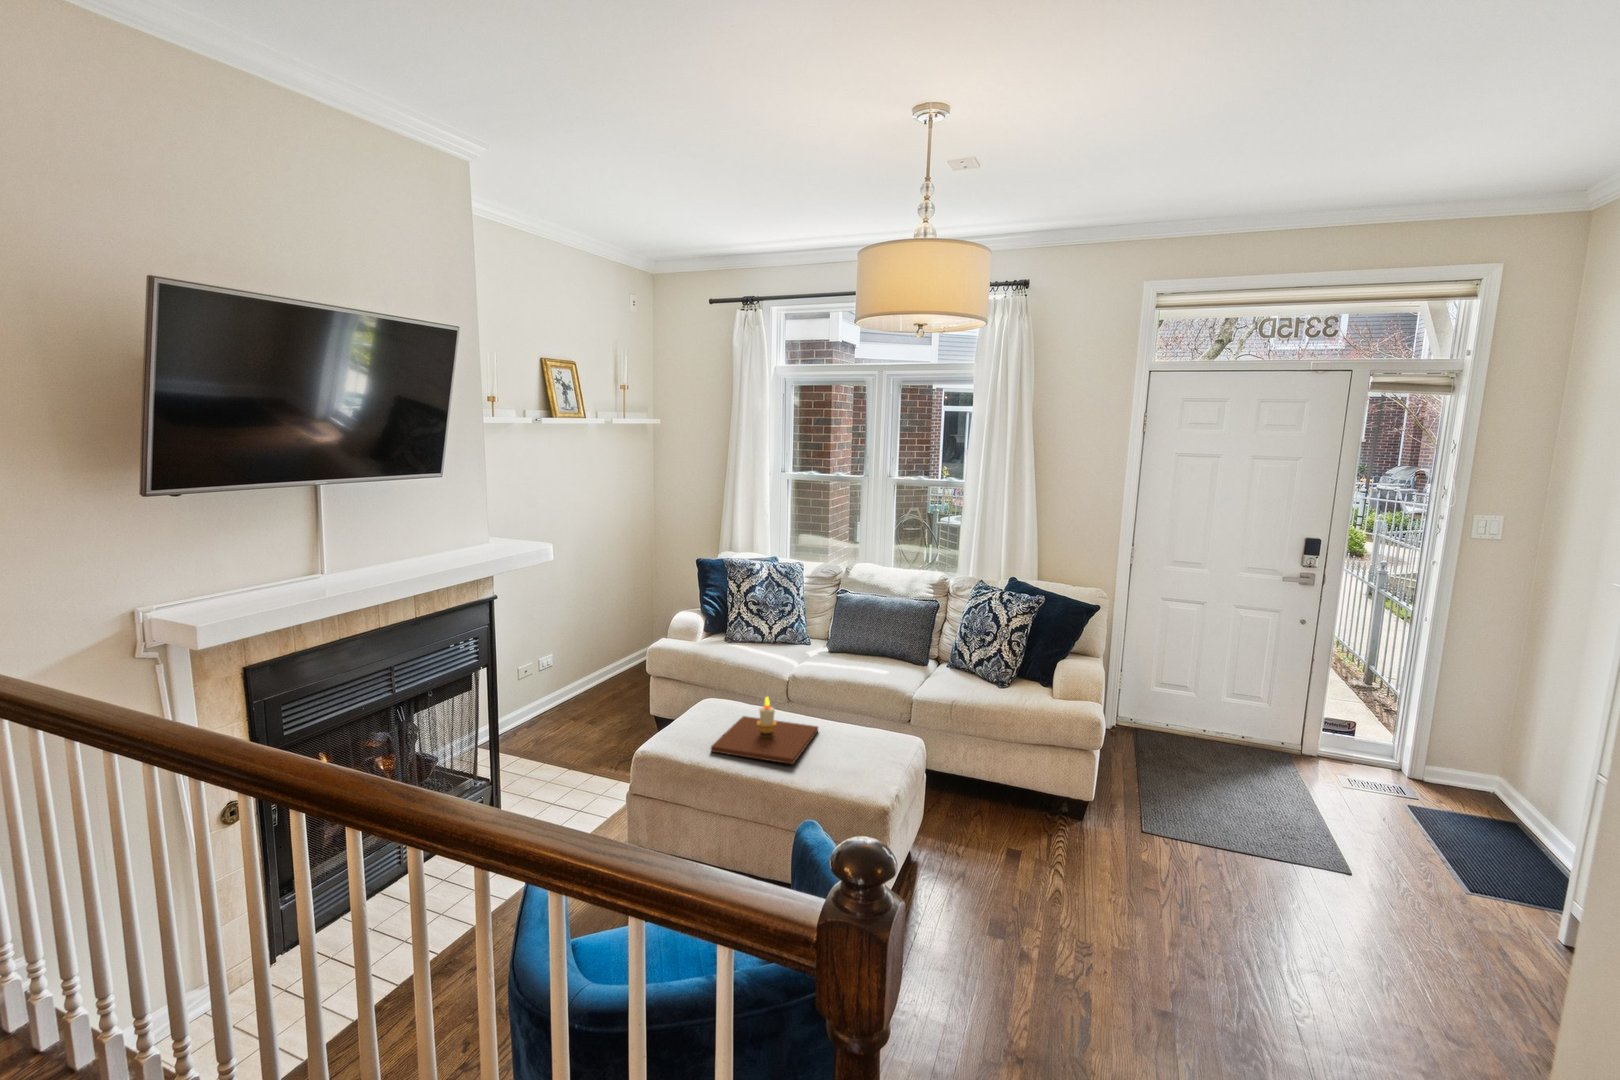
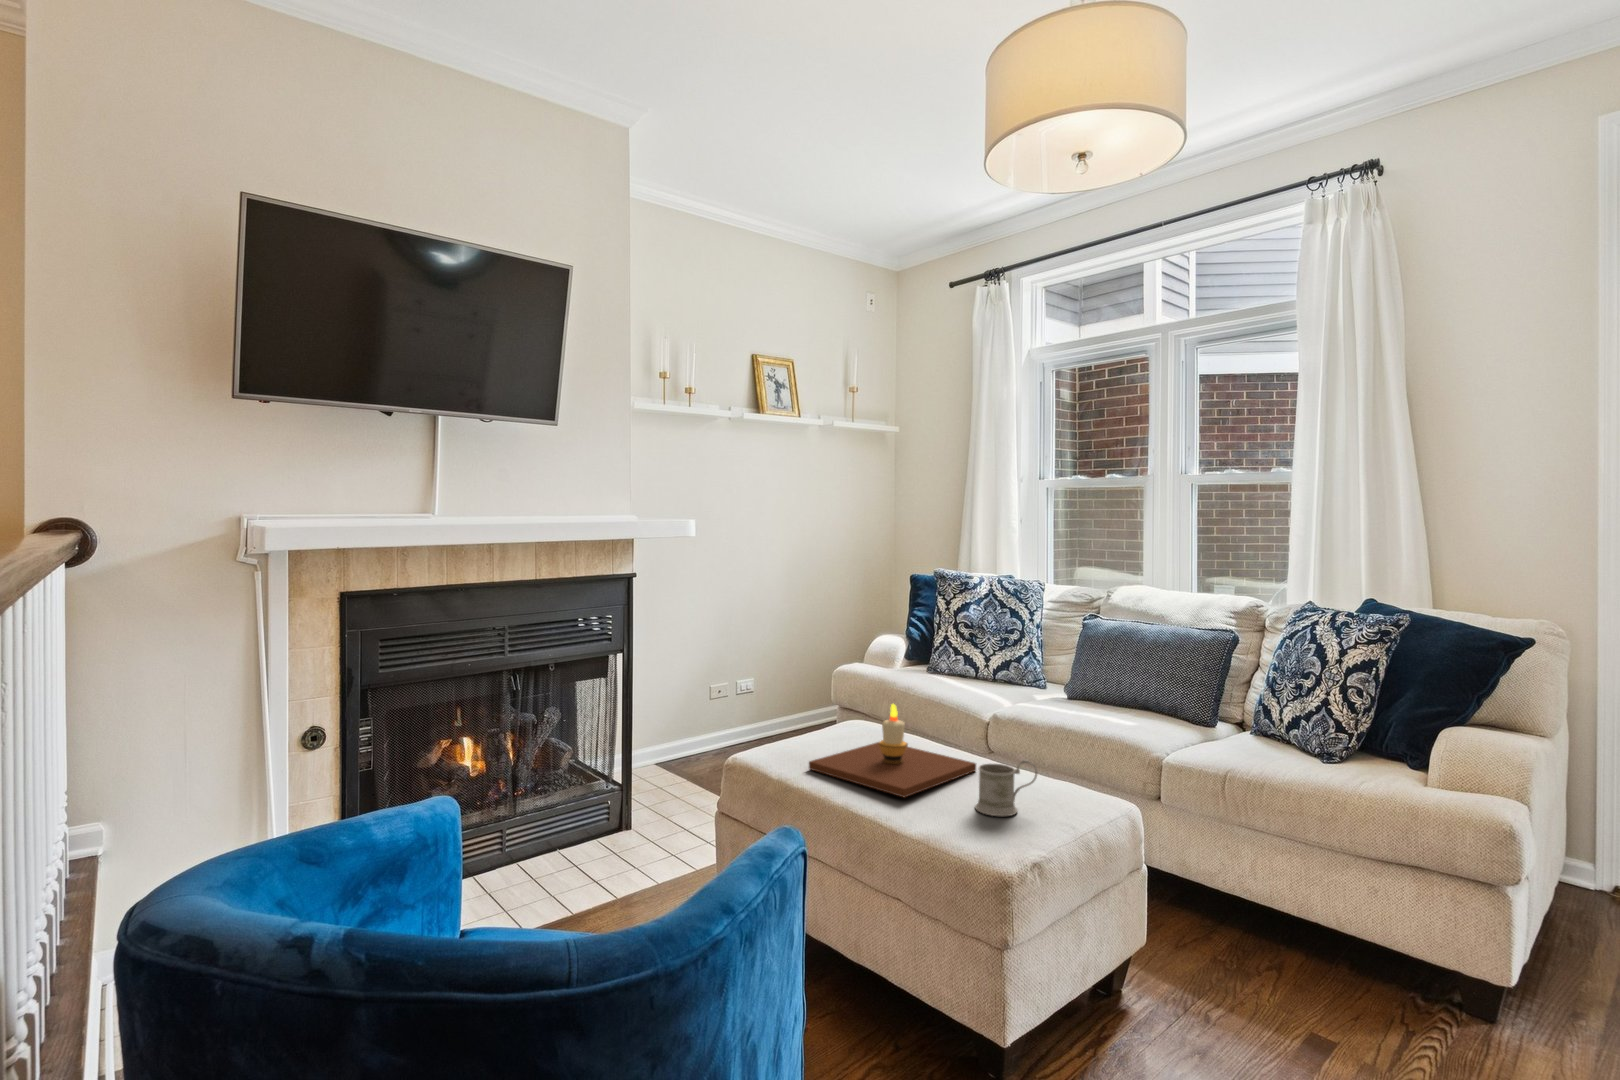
mug: none [836,727,873,767] -> present [975,759,1038,816]

